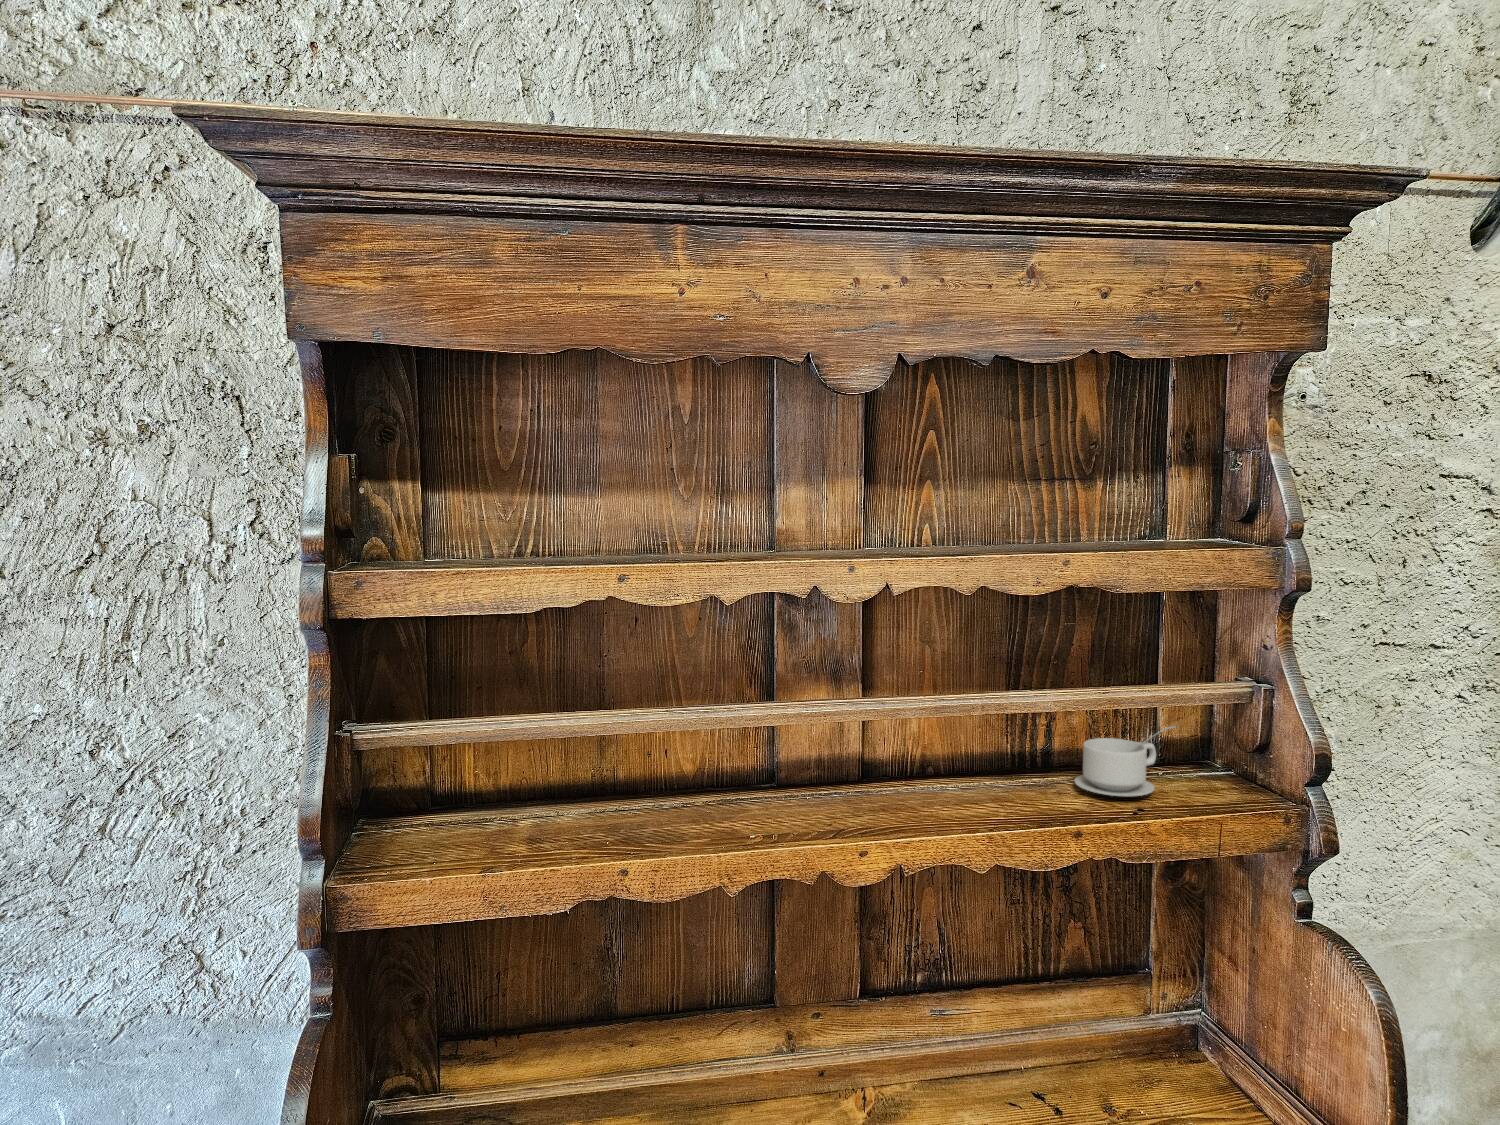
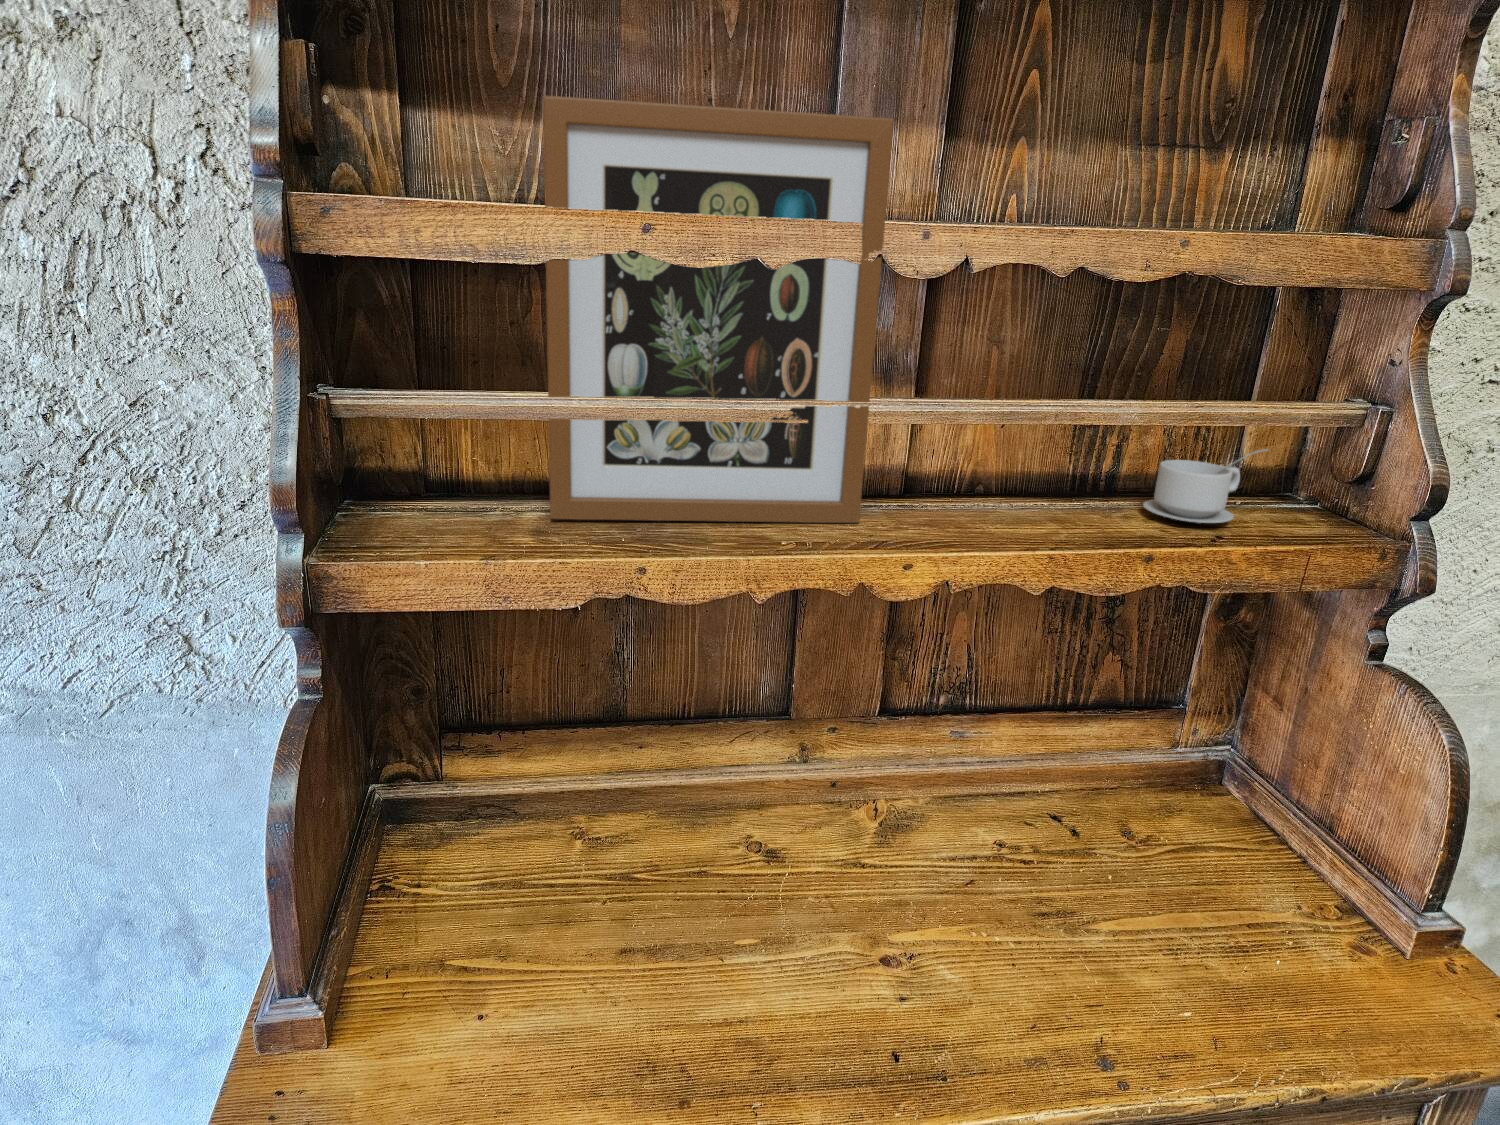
picture frame: none [537,480,821,827] -> present [543,95,894,523]

